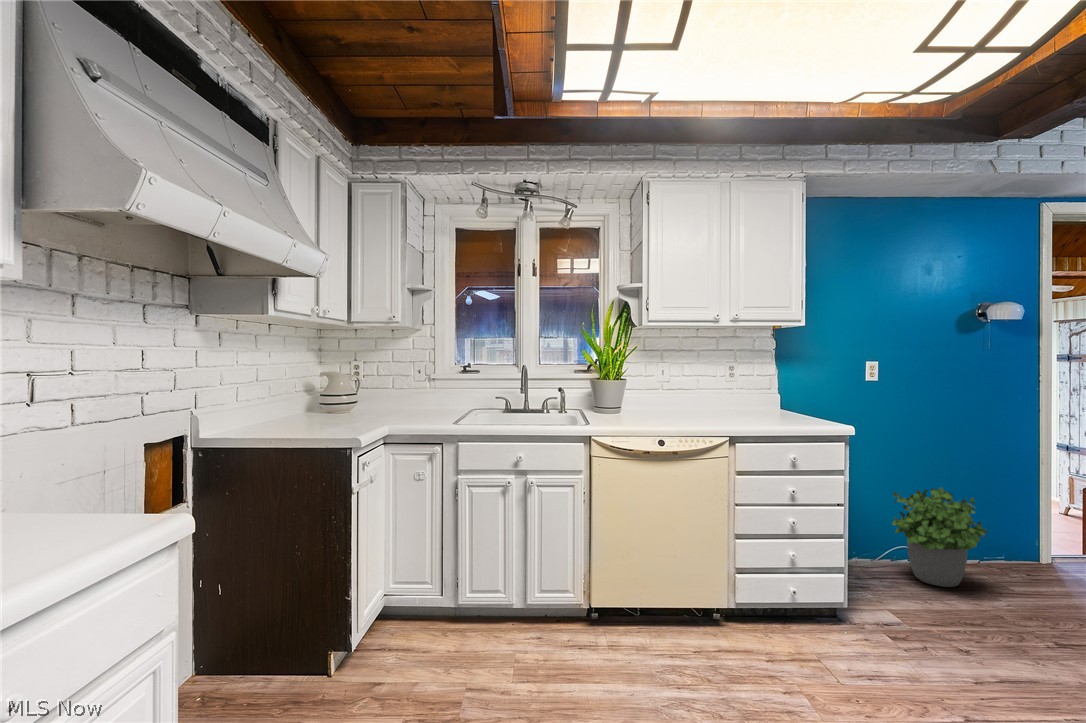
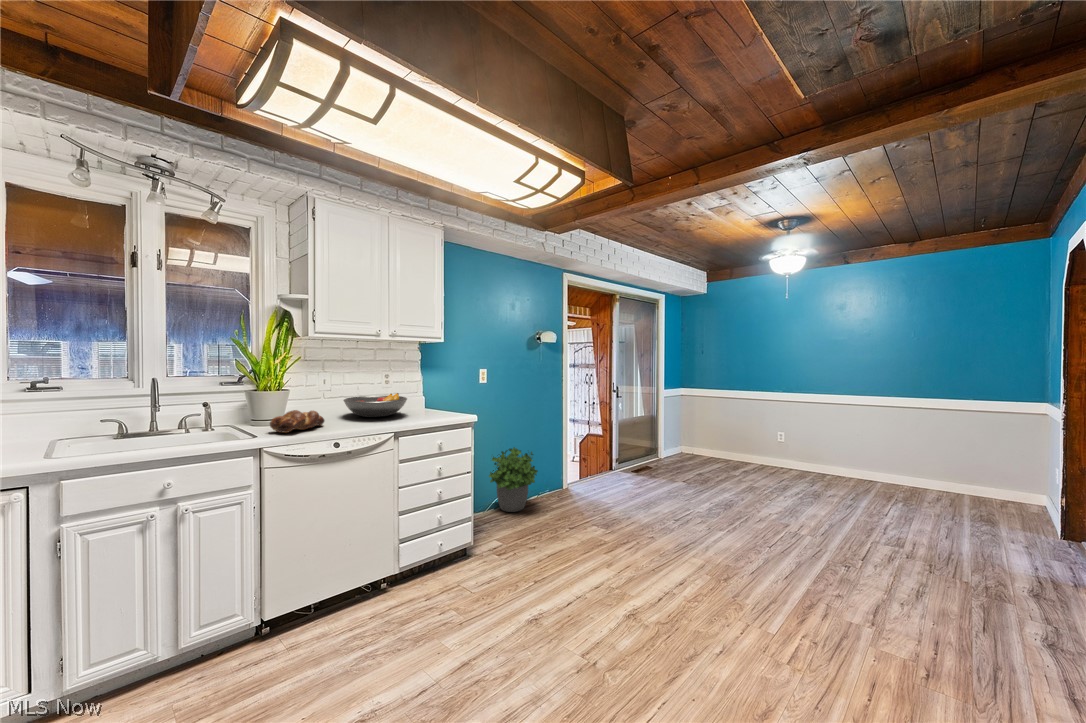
fruit bowl: none [679,392,753,418] -> present [343,393,407,417]
bread loaf: none [602,403,654,424] -> present [270,410,325,433]

